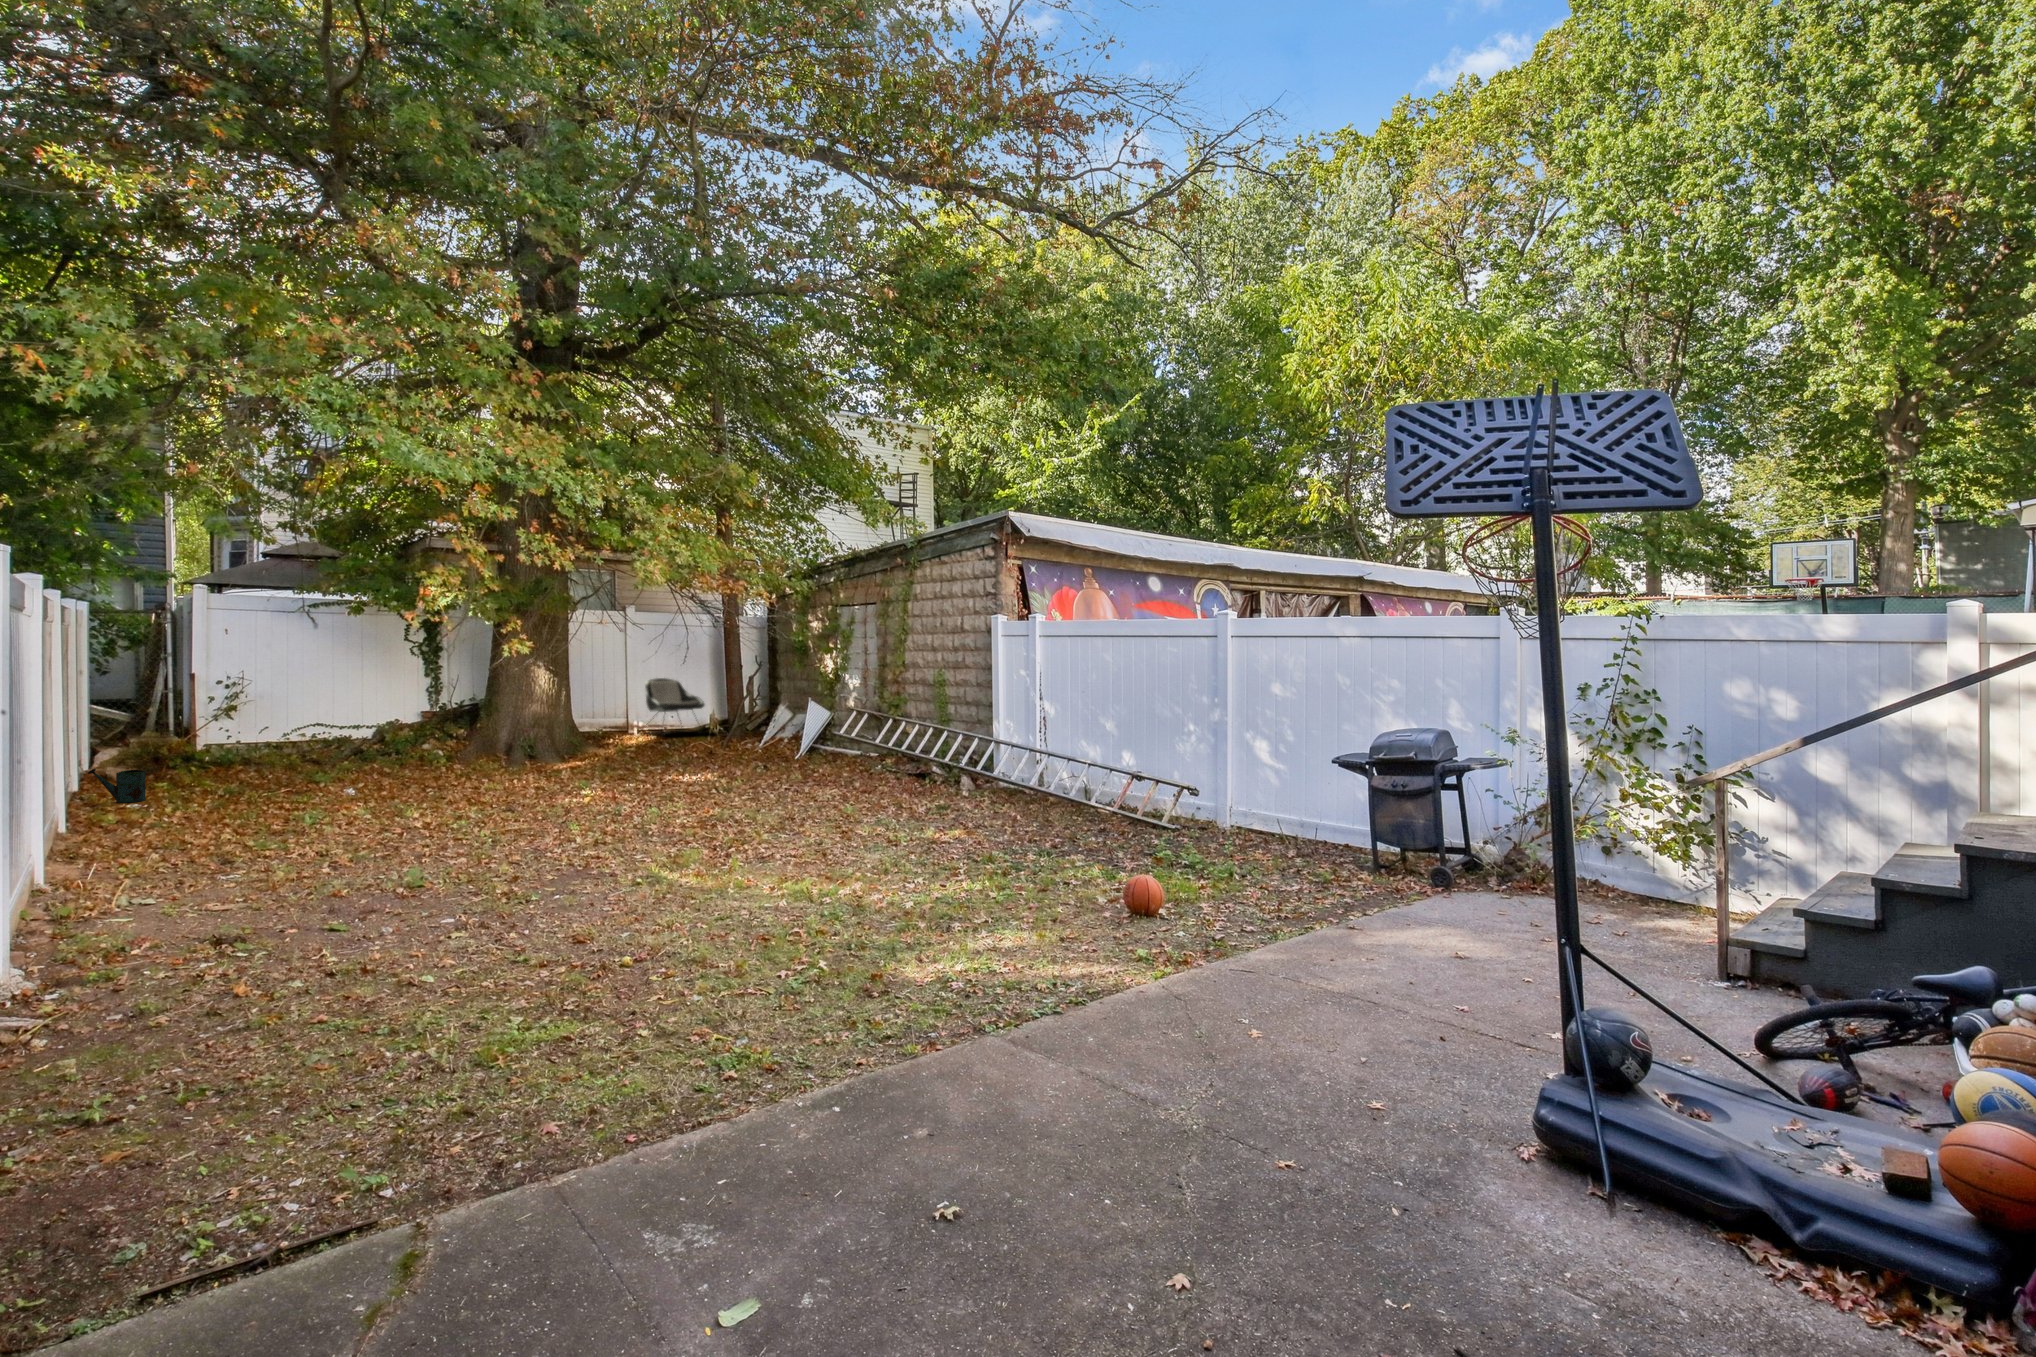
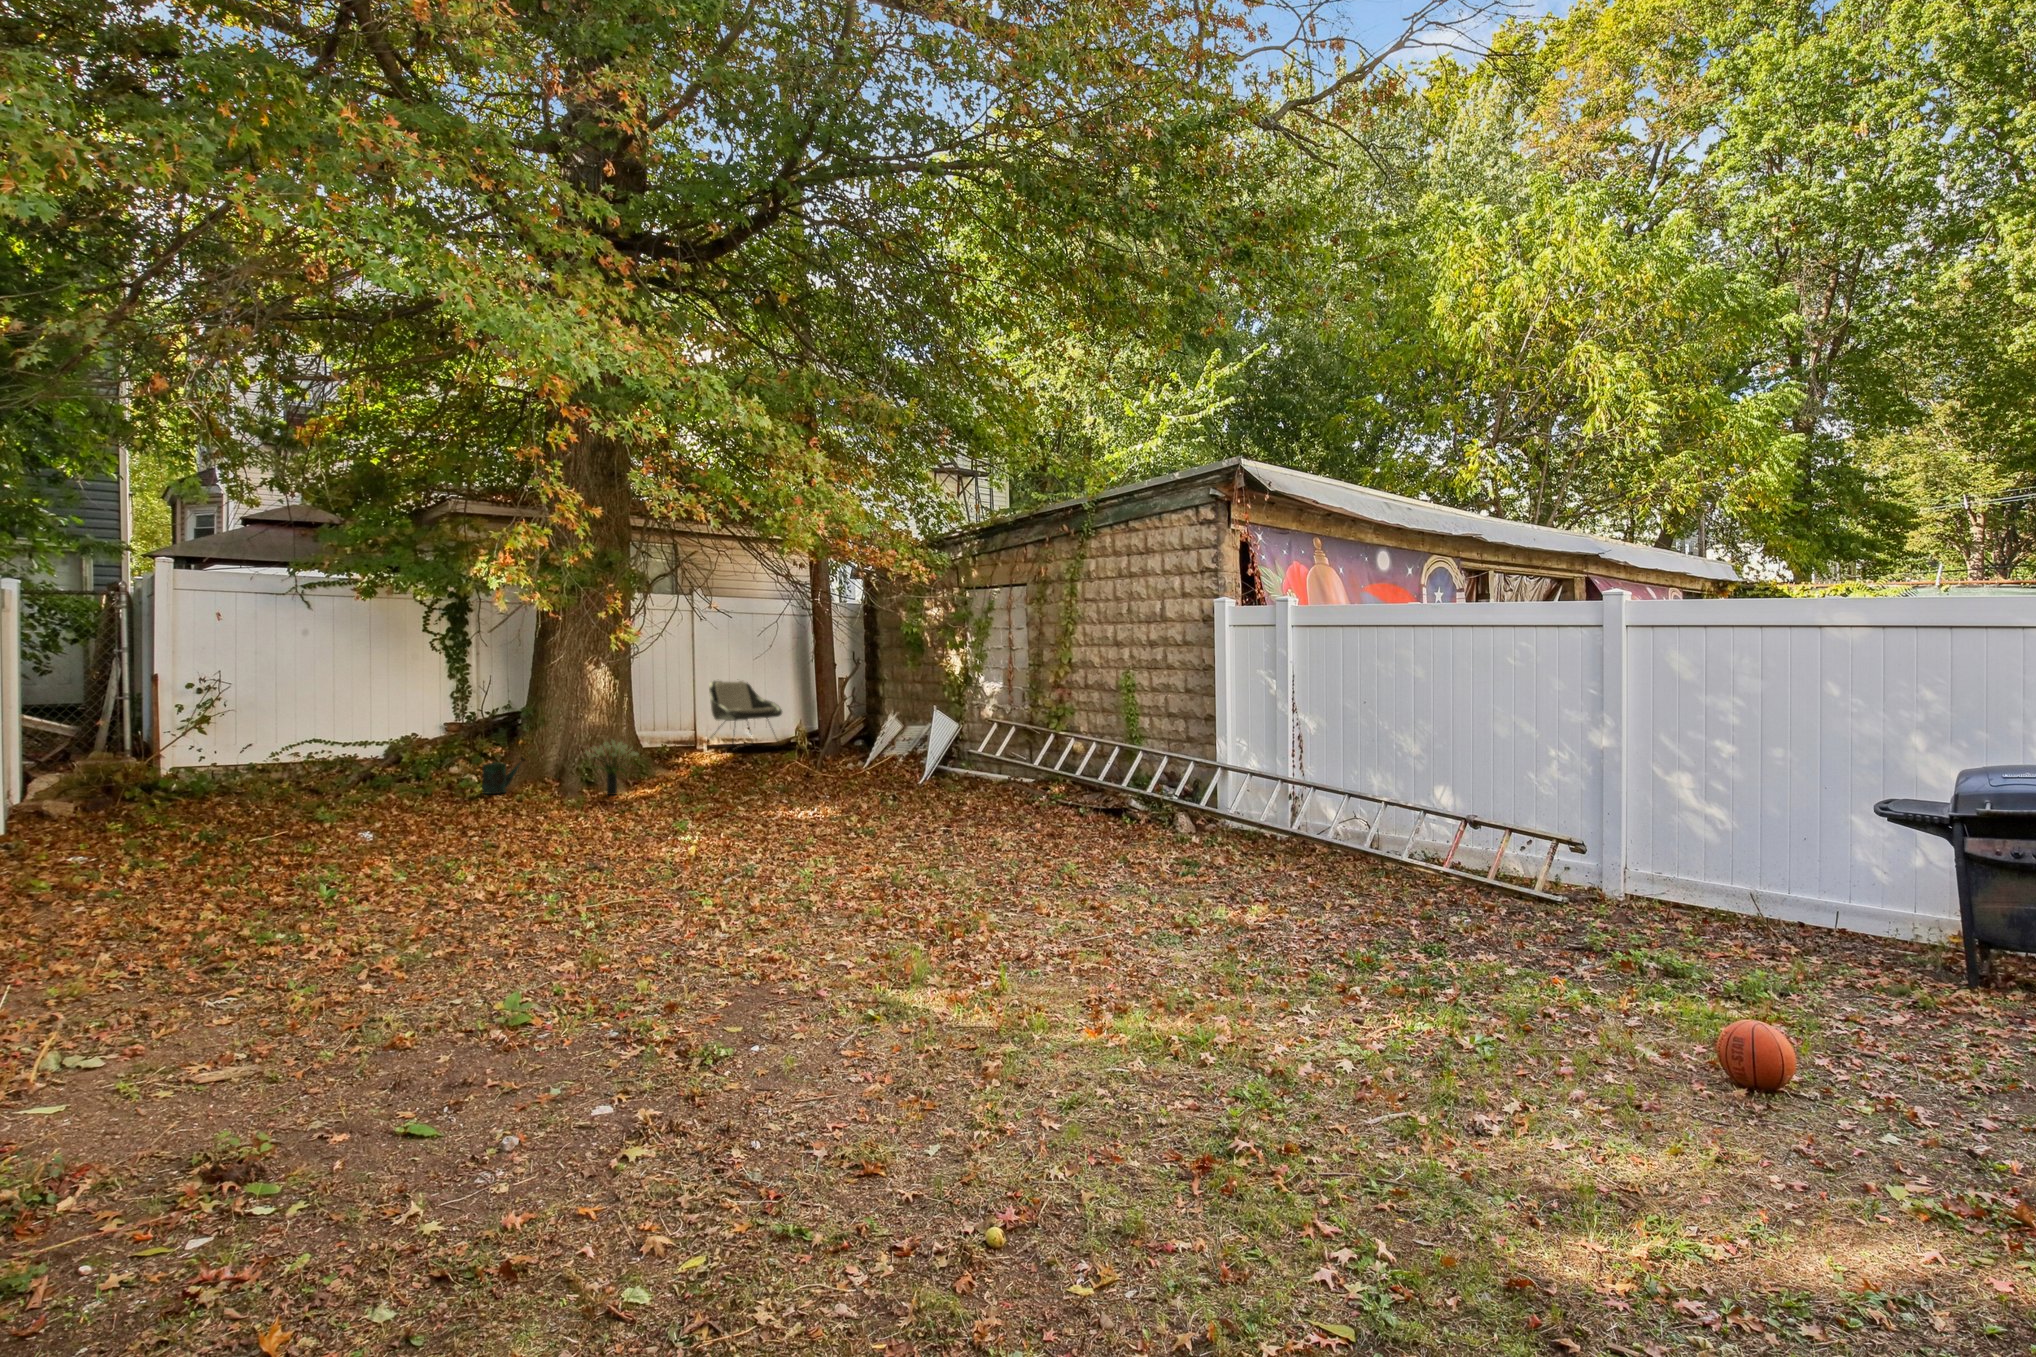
potted plant: none [527,723,570,766] -> present [585,740,639,795]
watering can: present [88,768,156,802] -> present [475,757,525,794]

